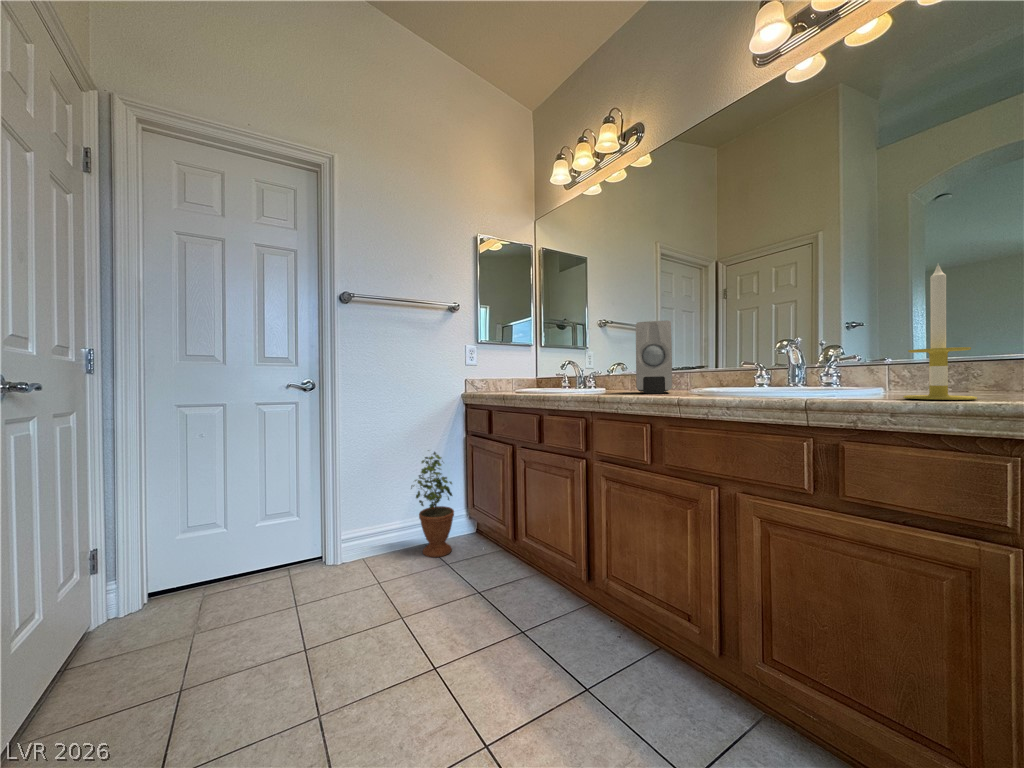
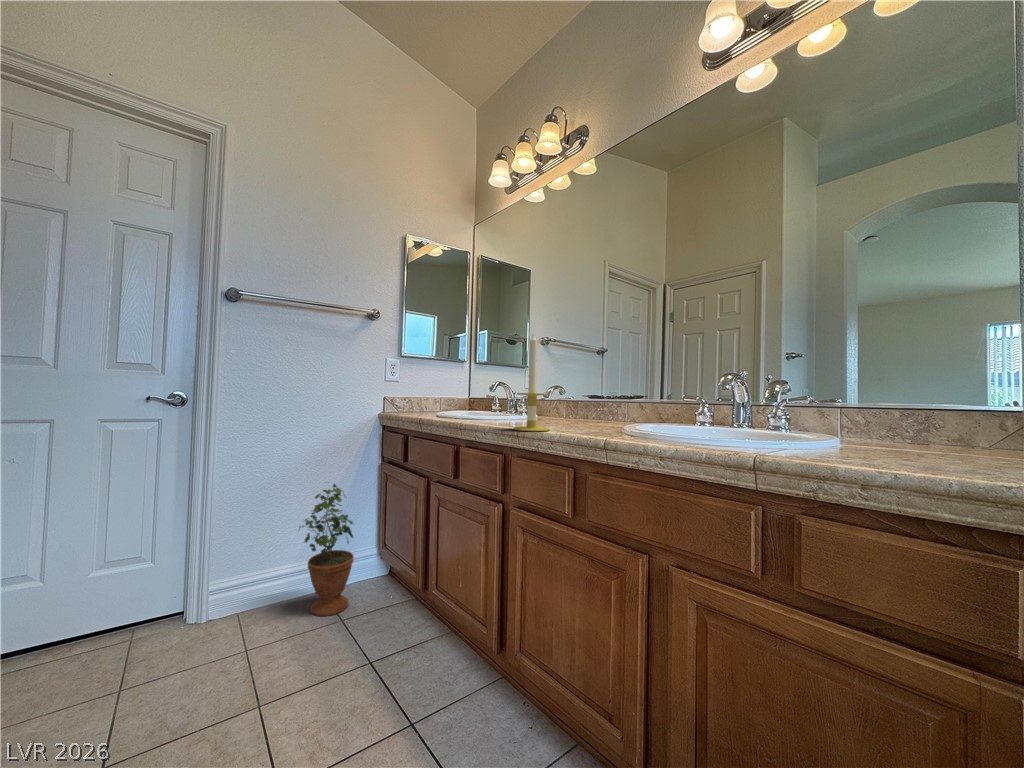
candle: present [903,263,977,400] -> present [513,333,550,431]
soap dispenser: present [636,320,672,393] -> none [564,343,606,429]

